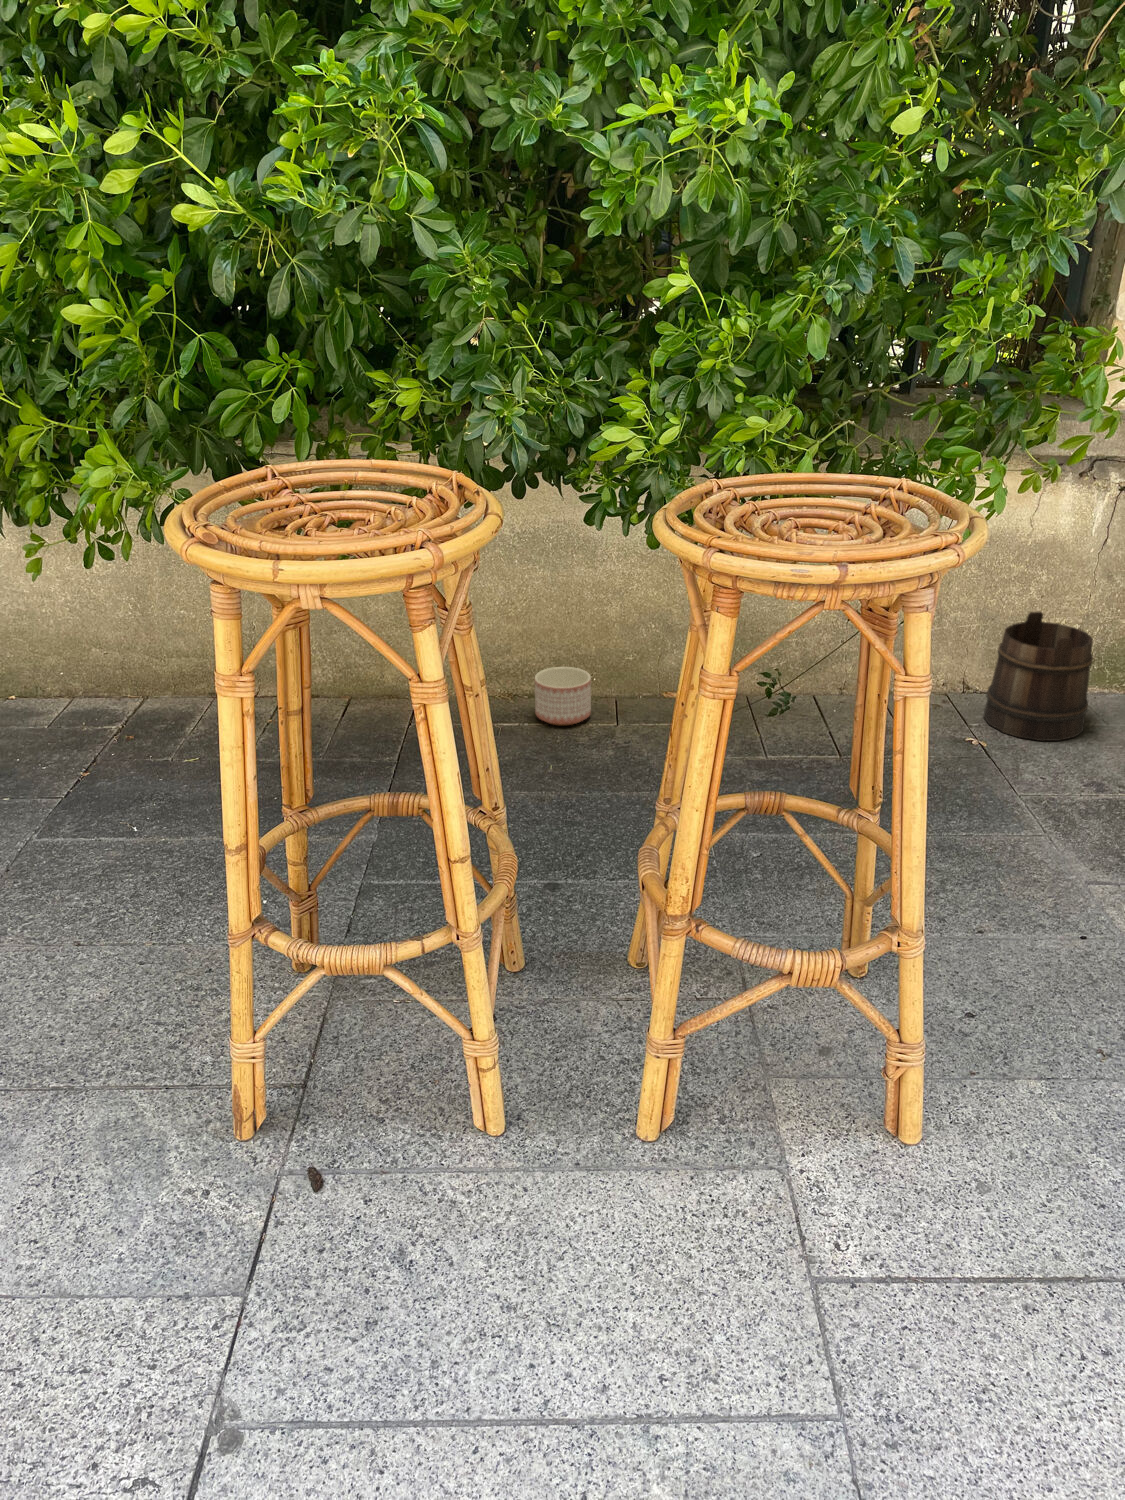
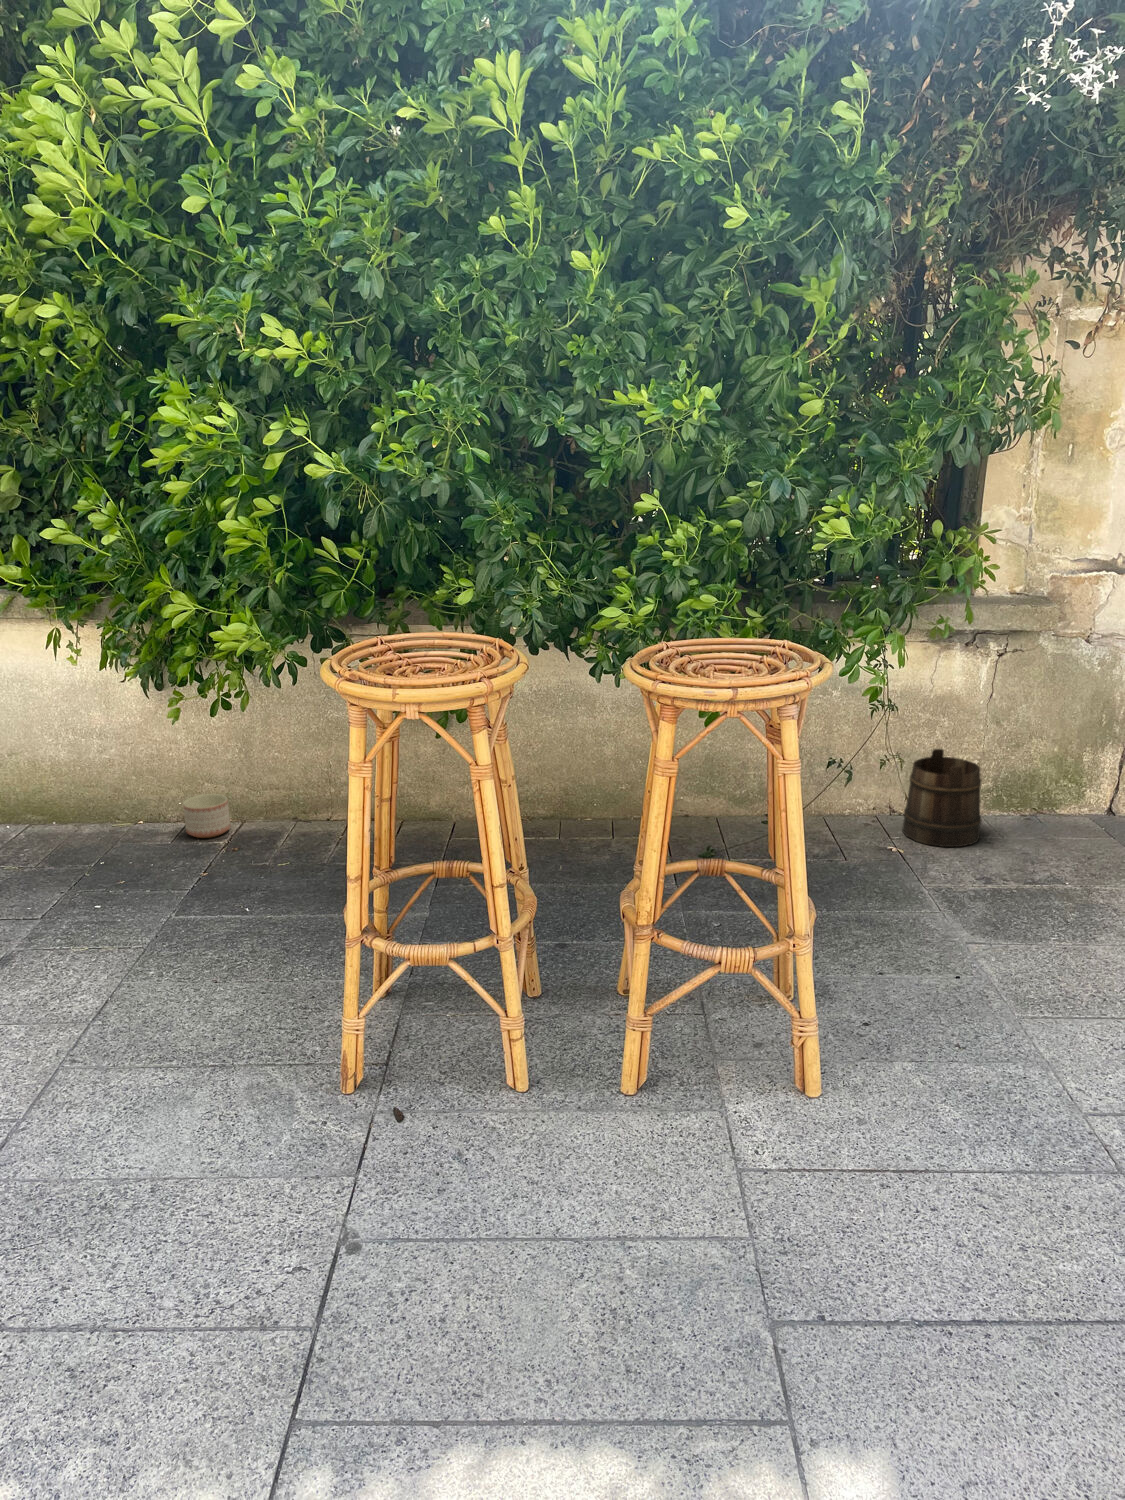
planter: present [535,667,591,726] -> present [183,794,231,838]

